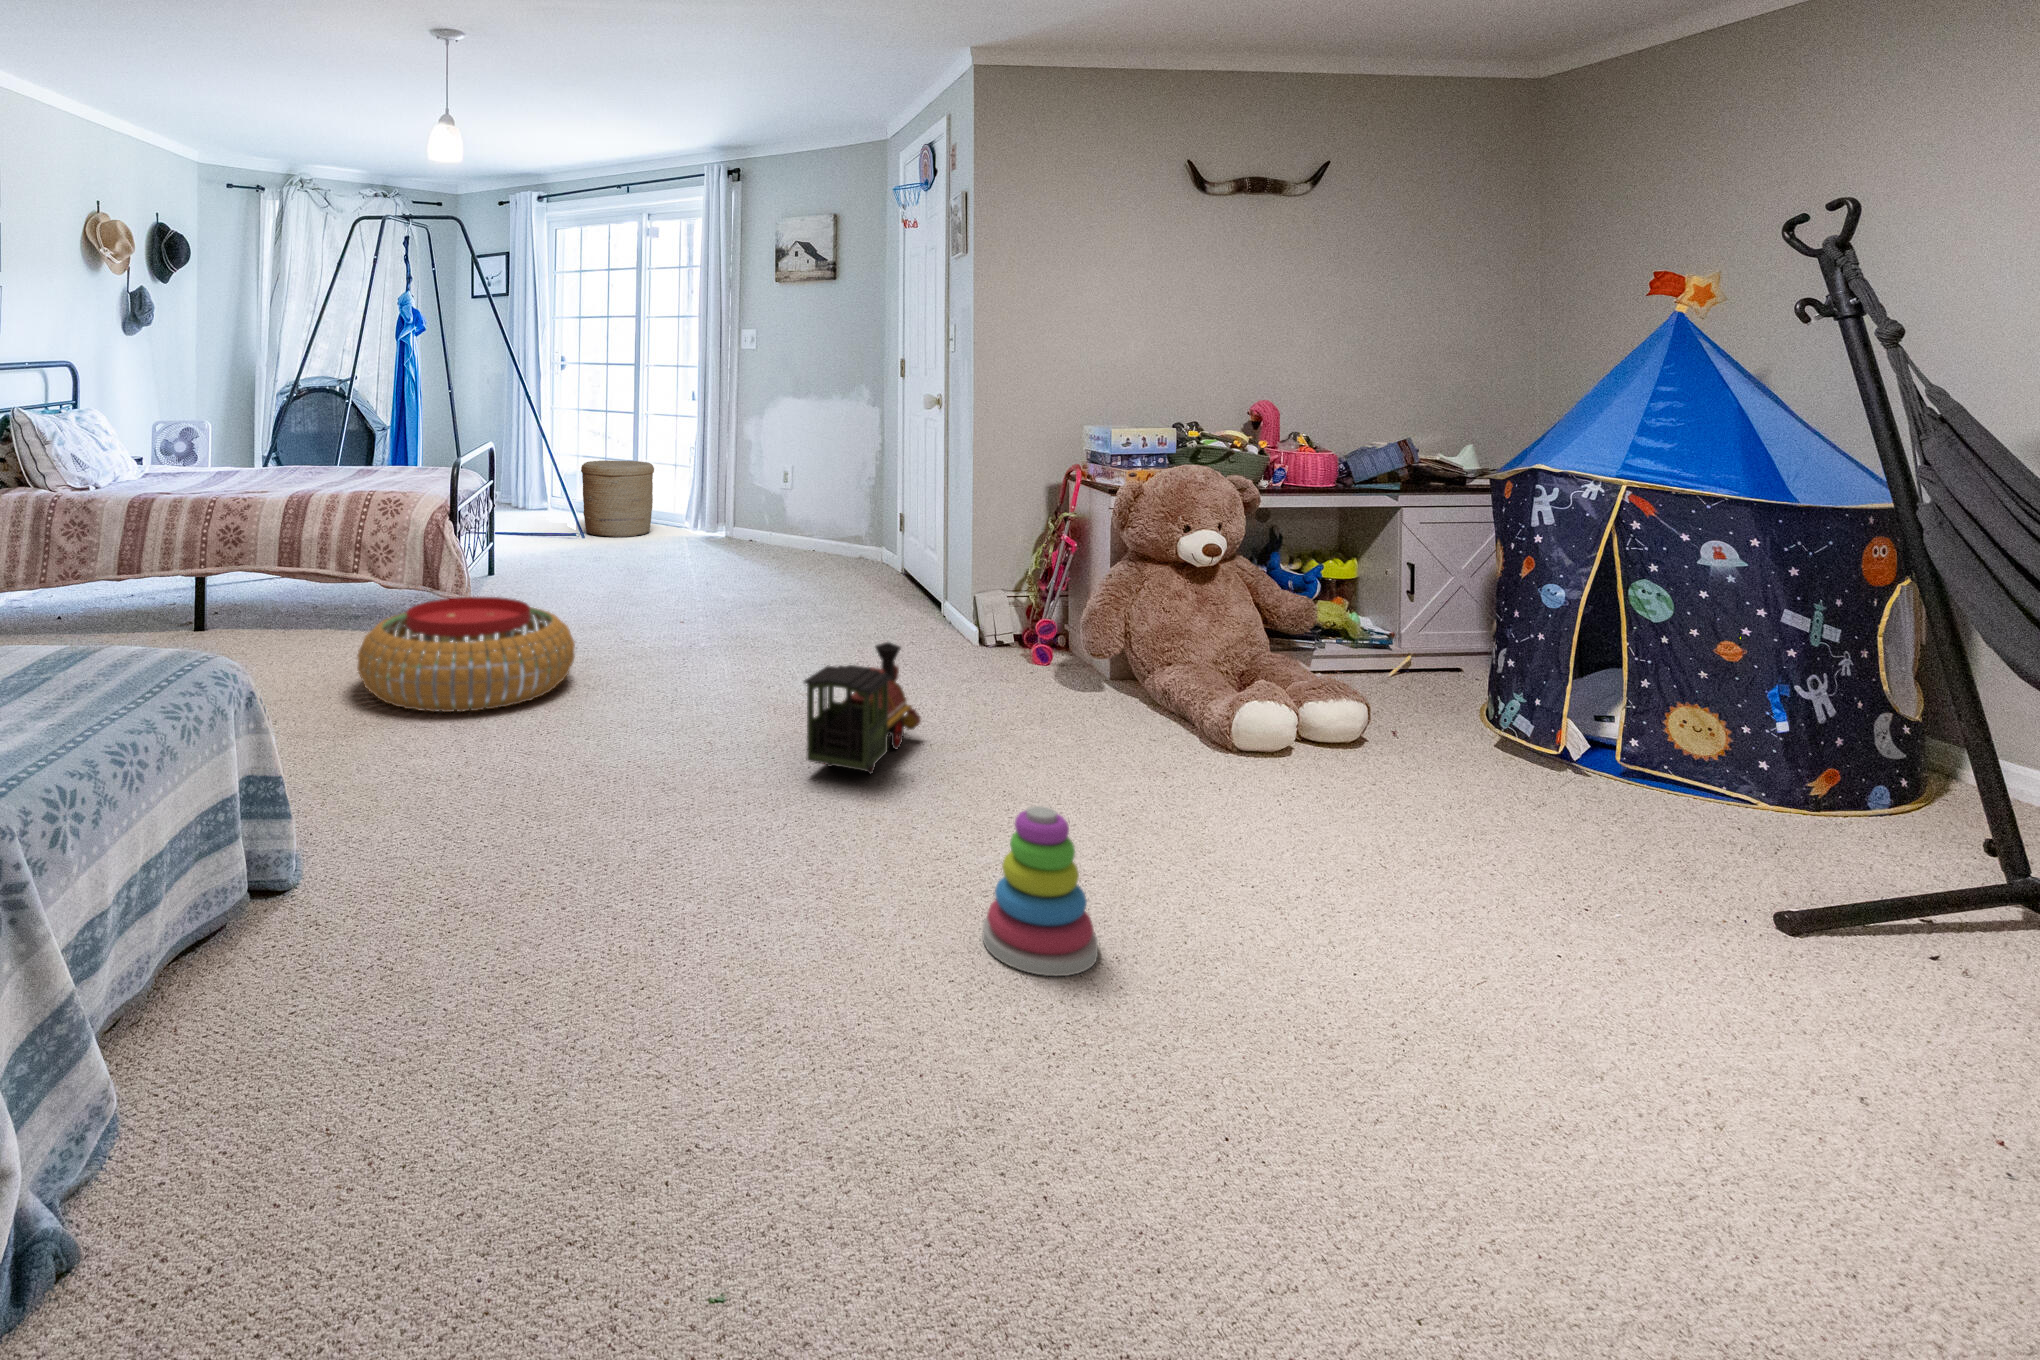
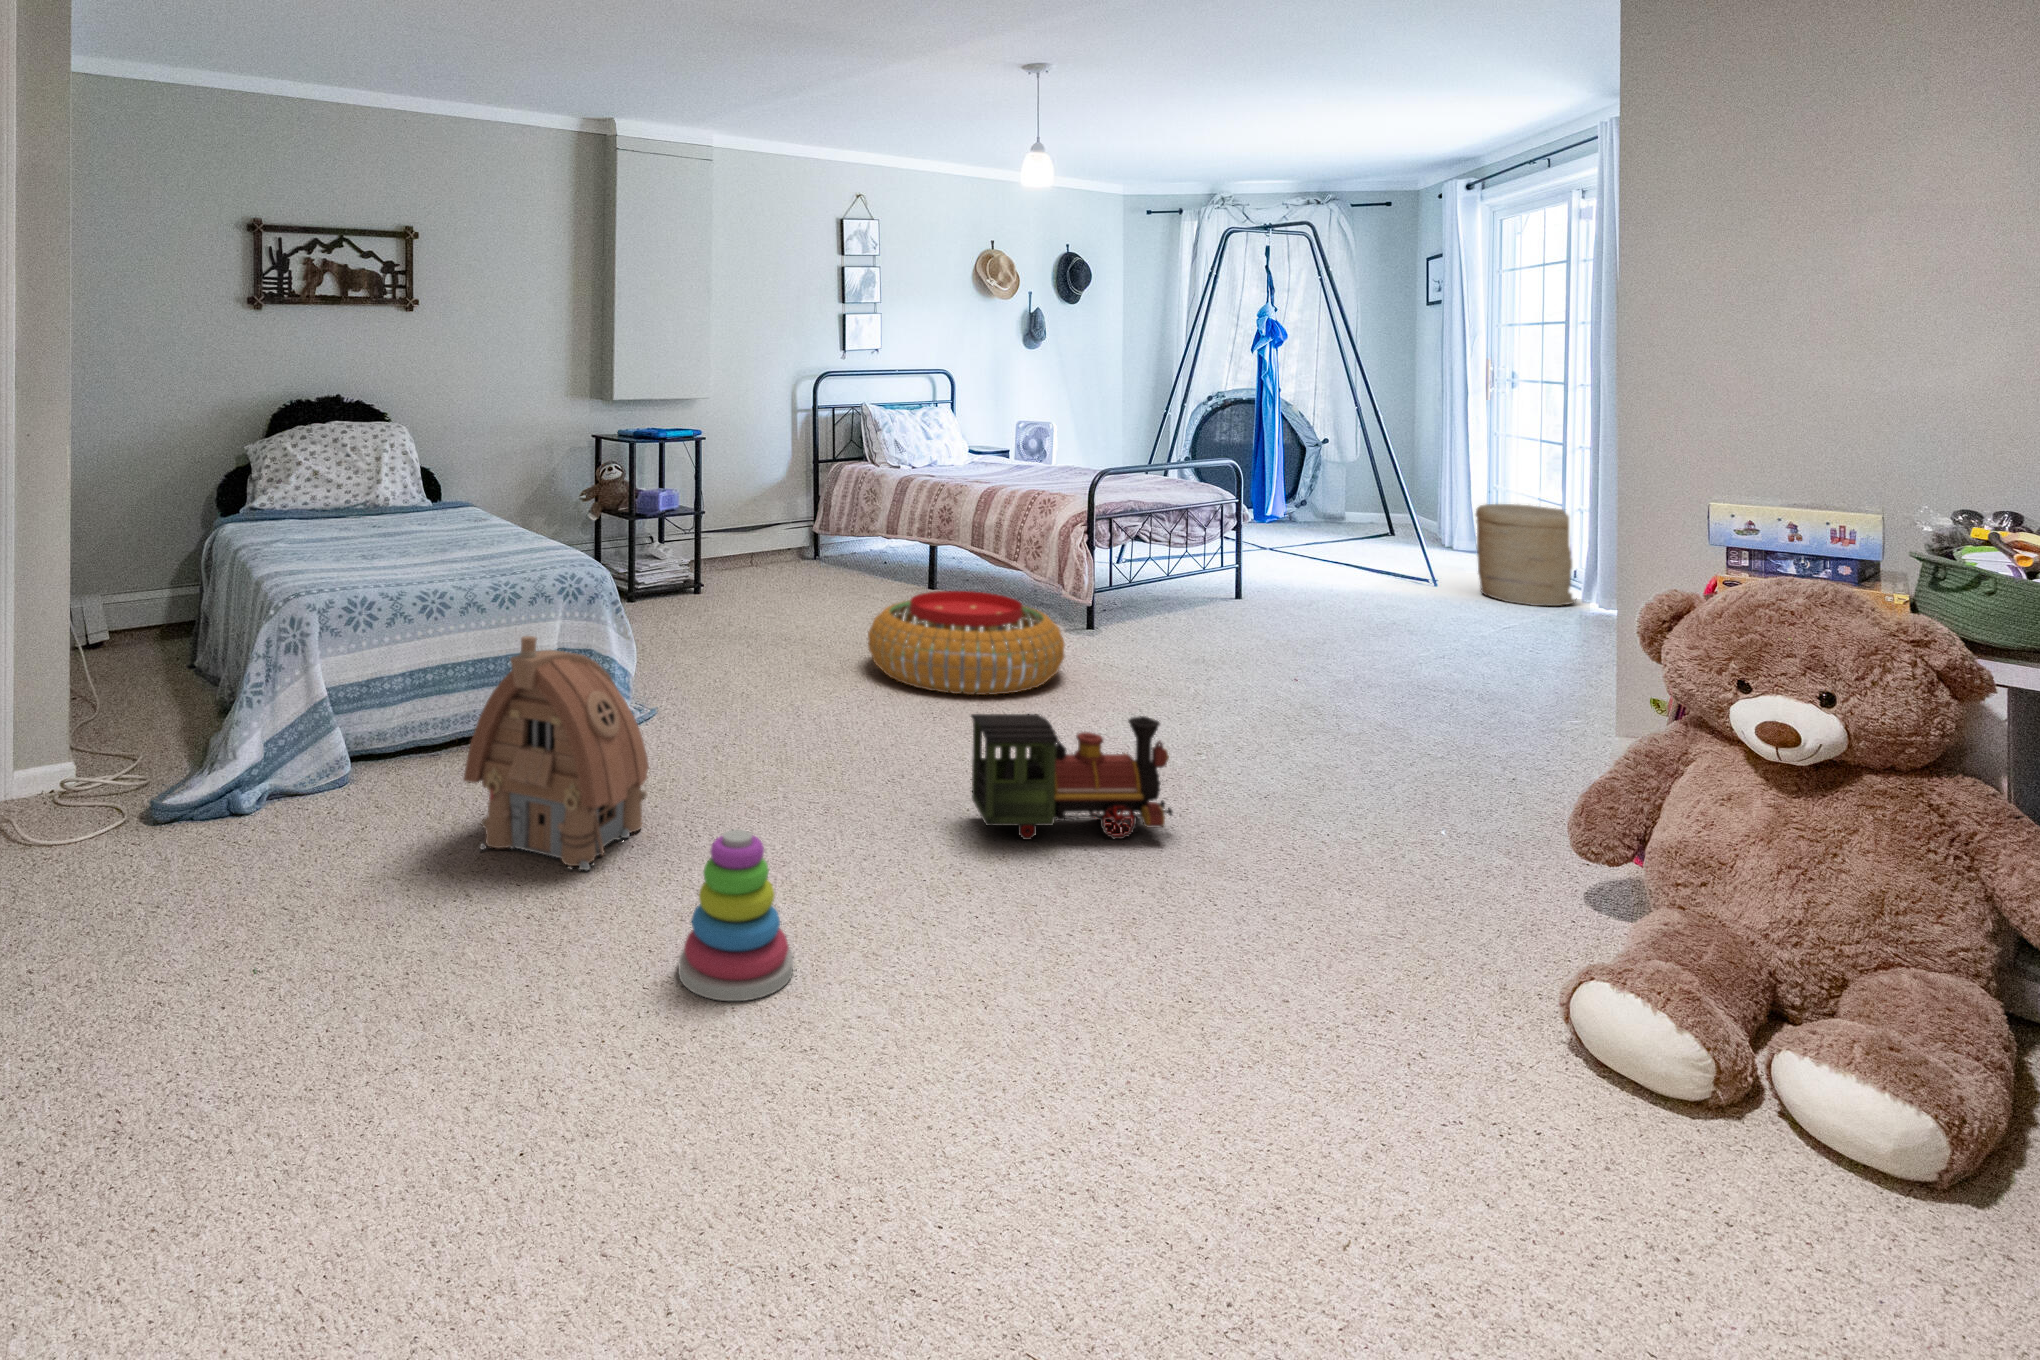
toy house: none [538,708,778,1030] -> present [464,636,649,870]

